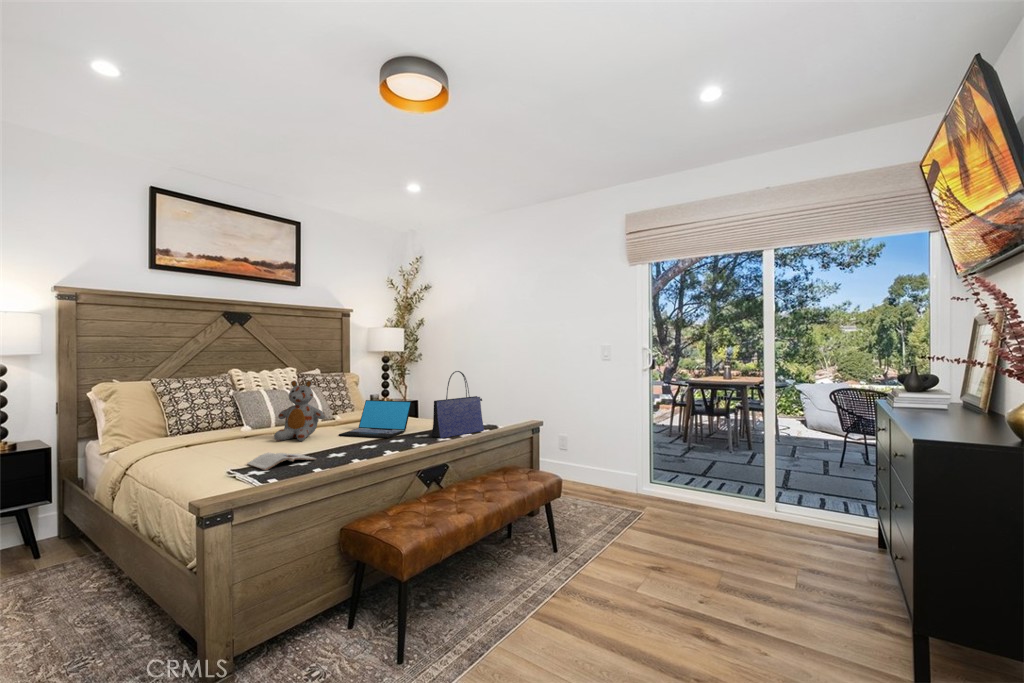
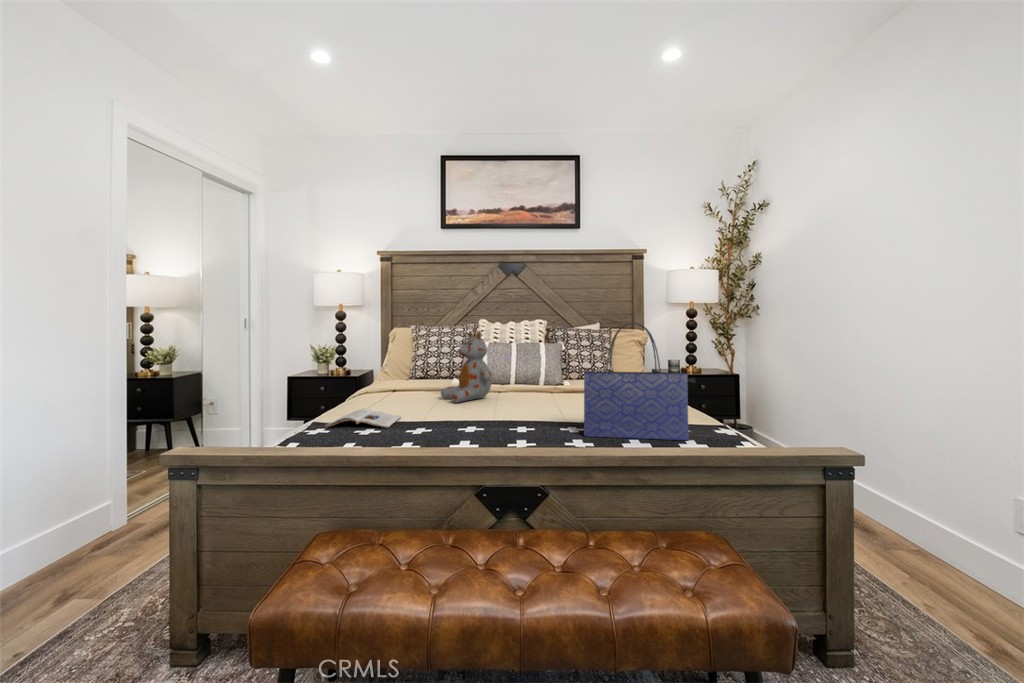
laptop: present [339,400,412,438] -> none [503,363,595,419]

